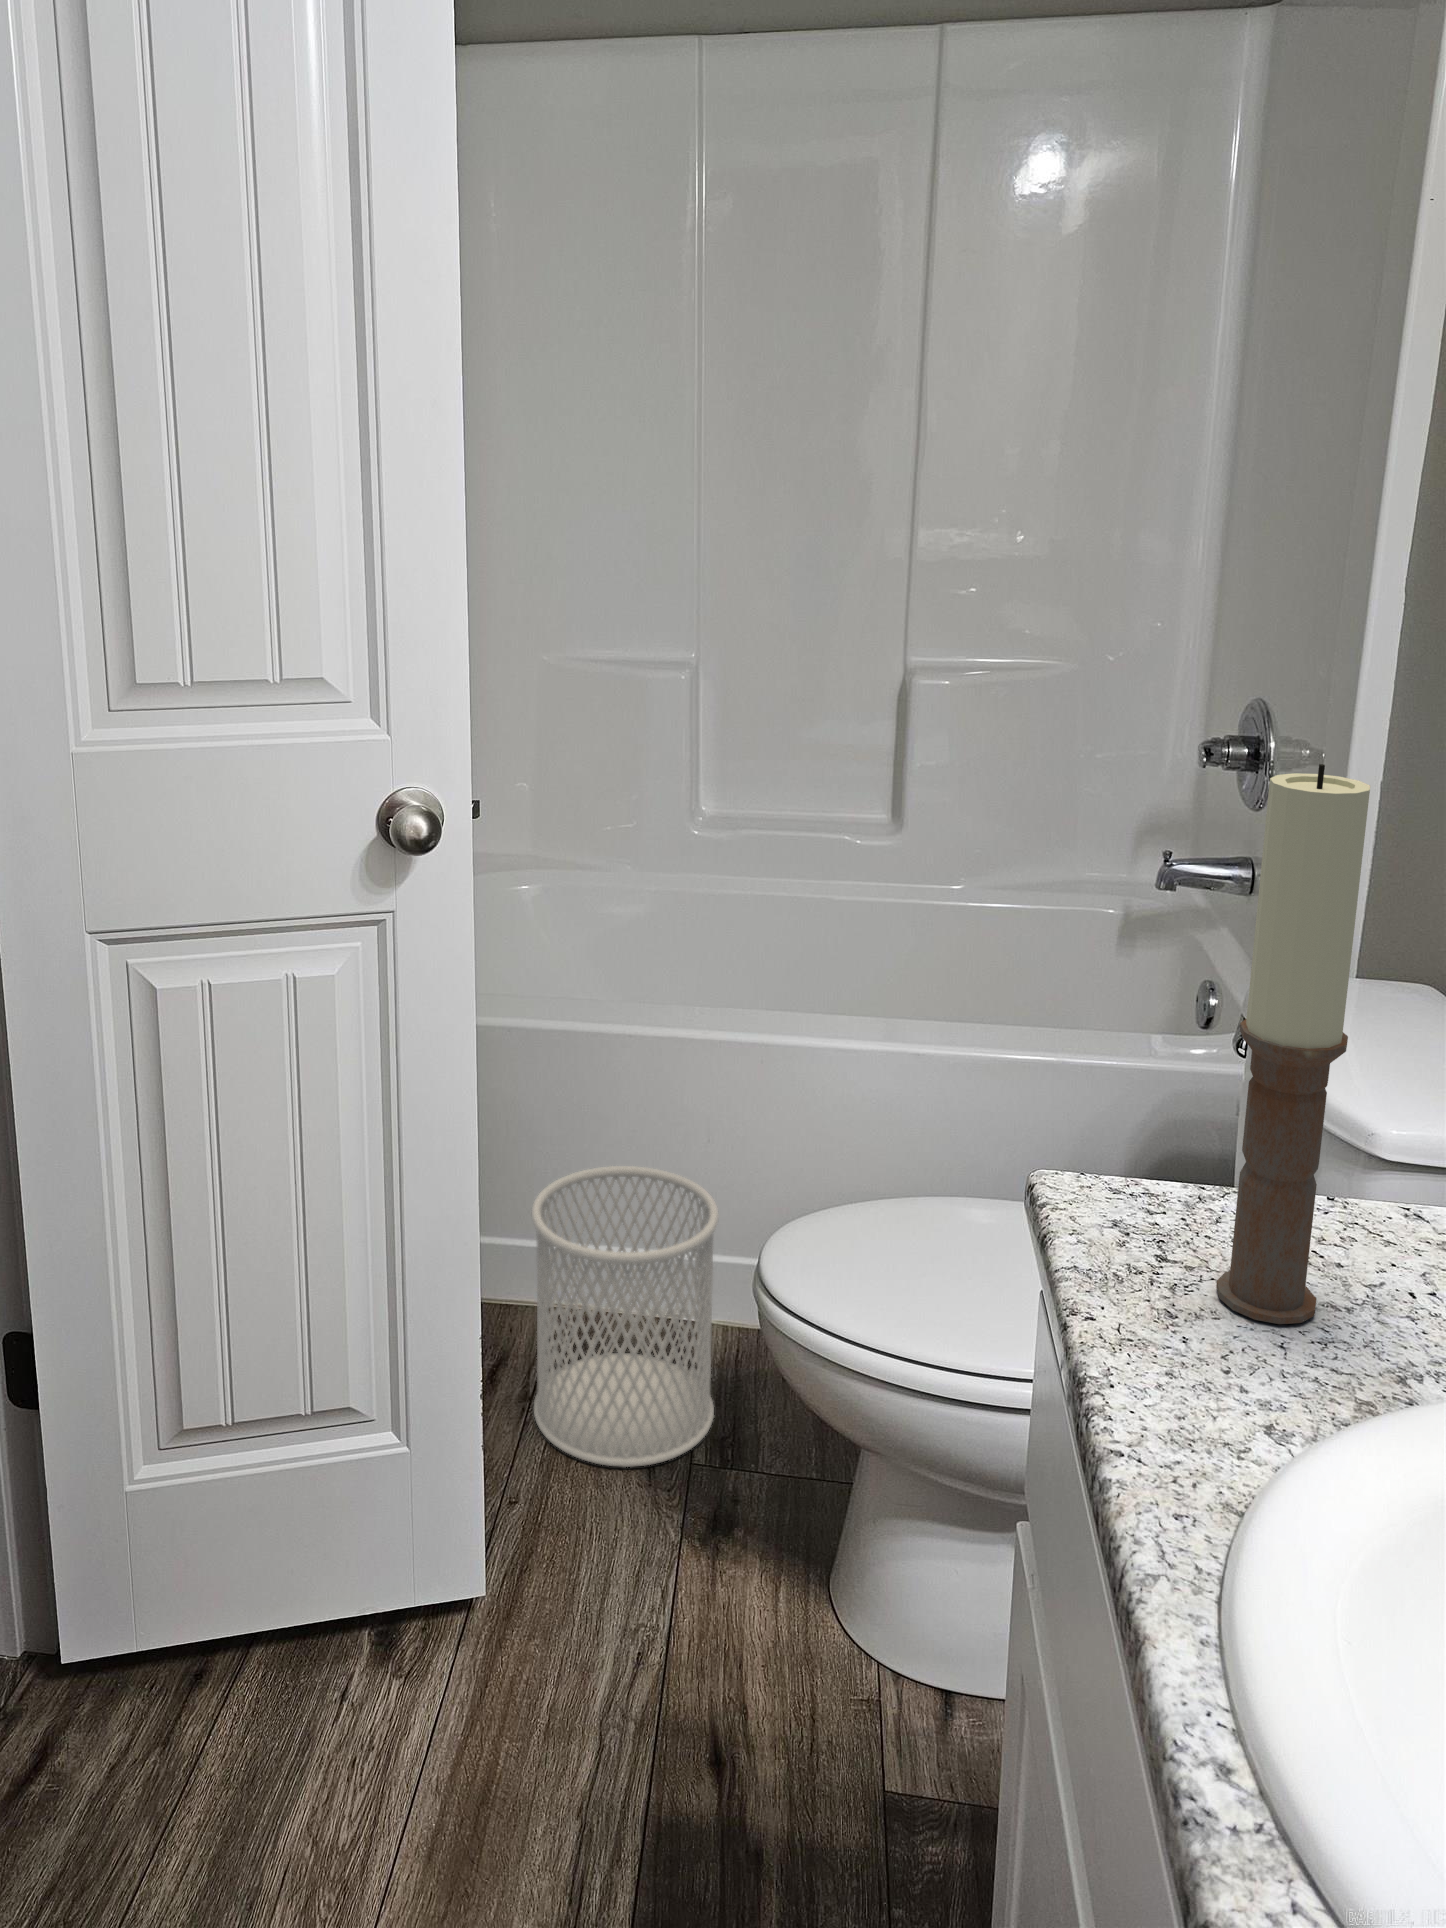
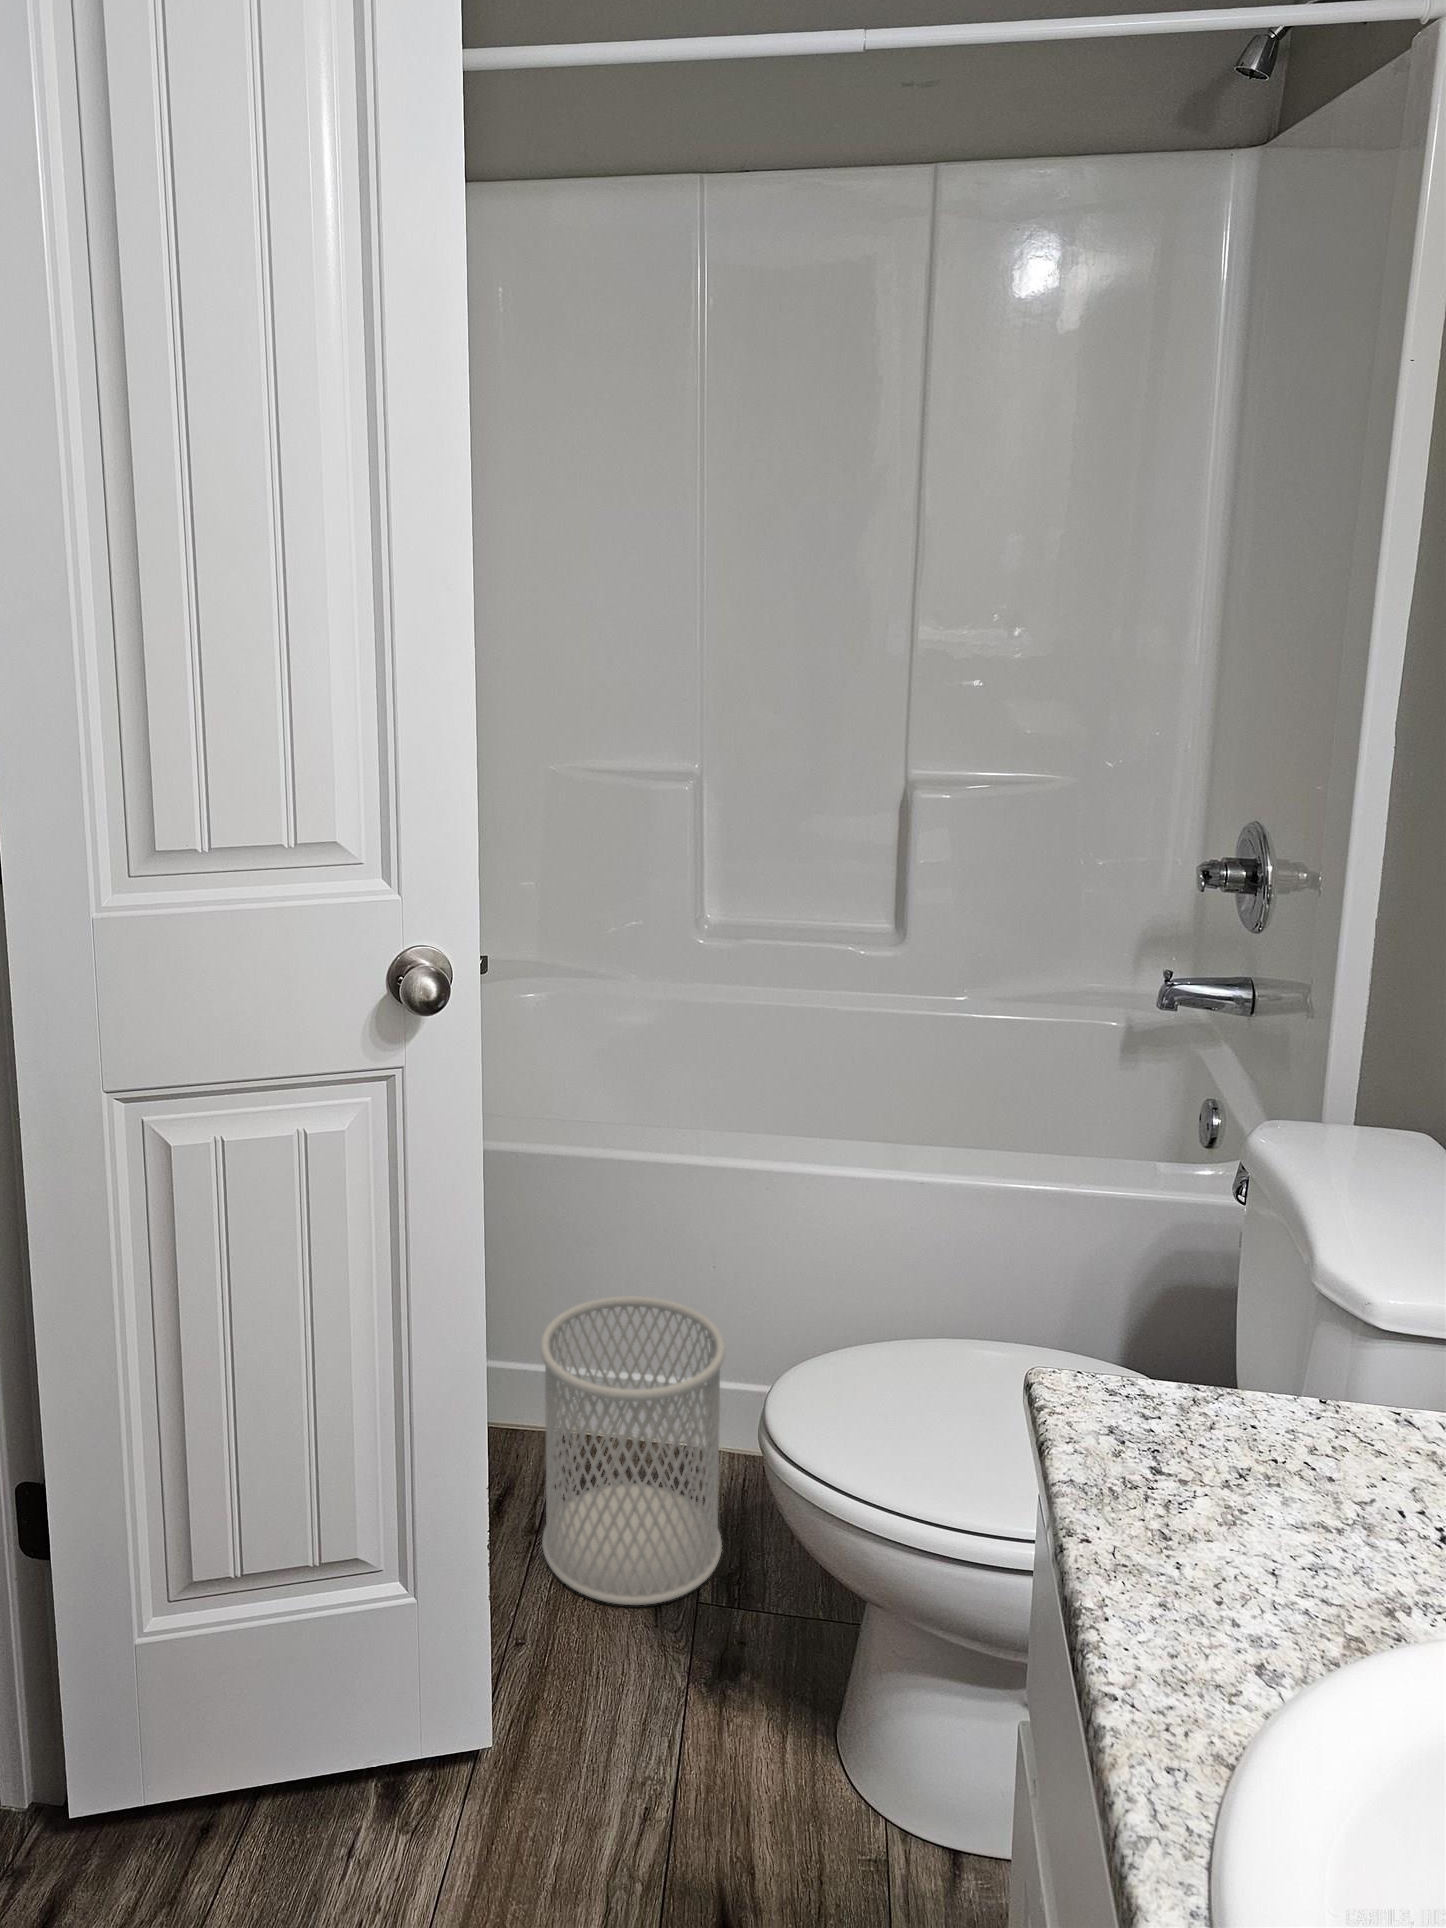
candle: present [1216,764,1370,1324] -> none [1209,999,1347,1547]

